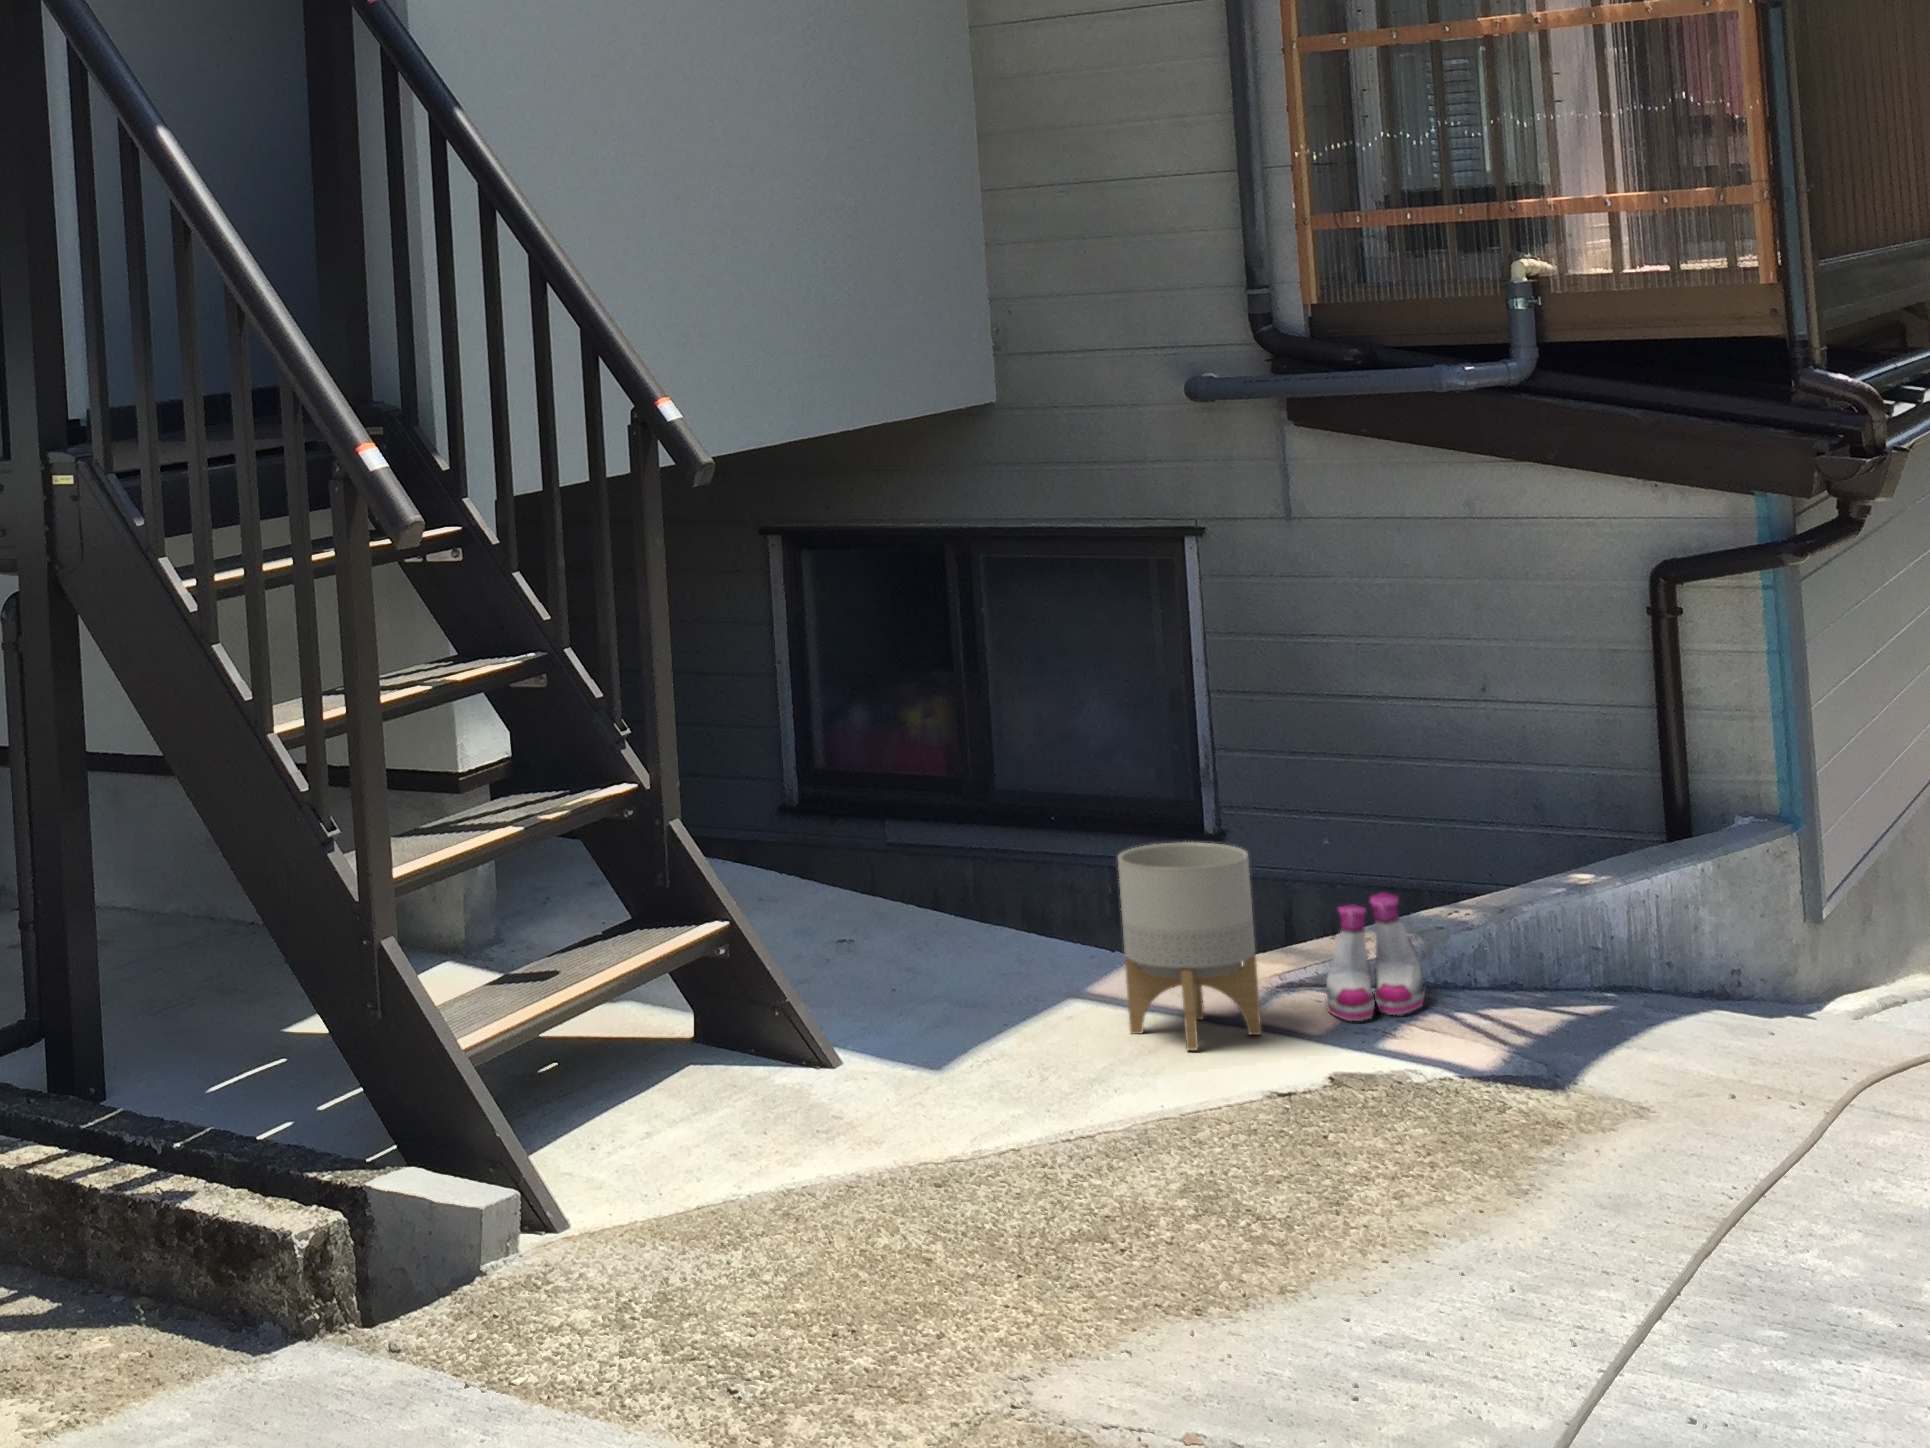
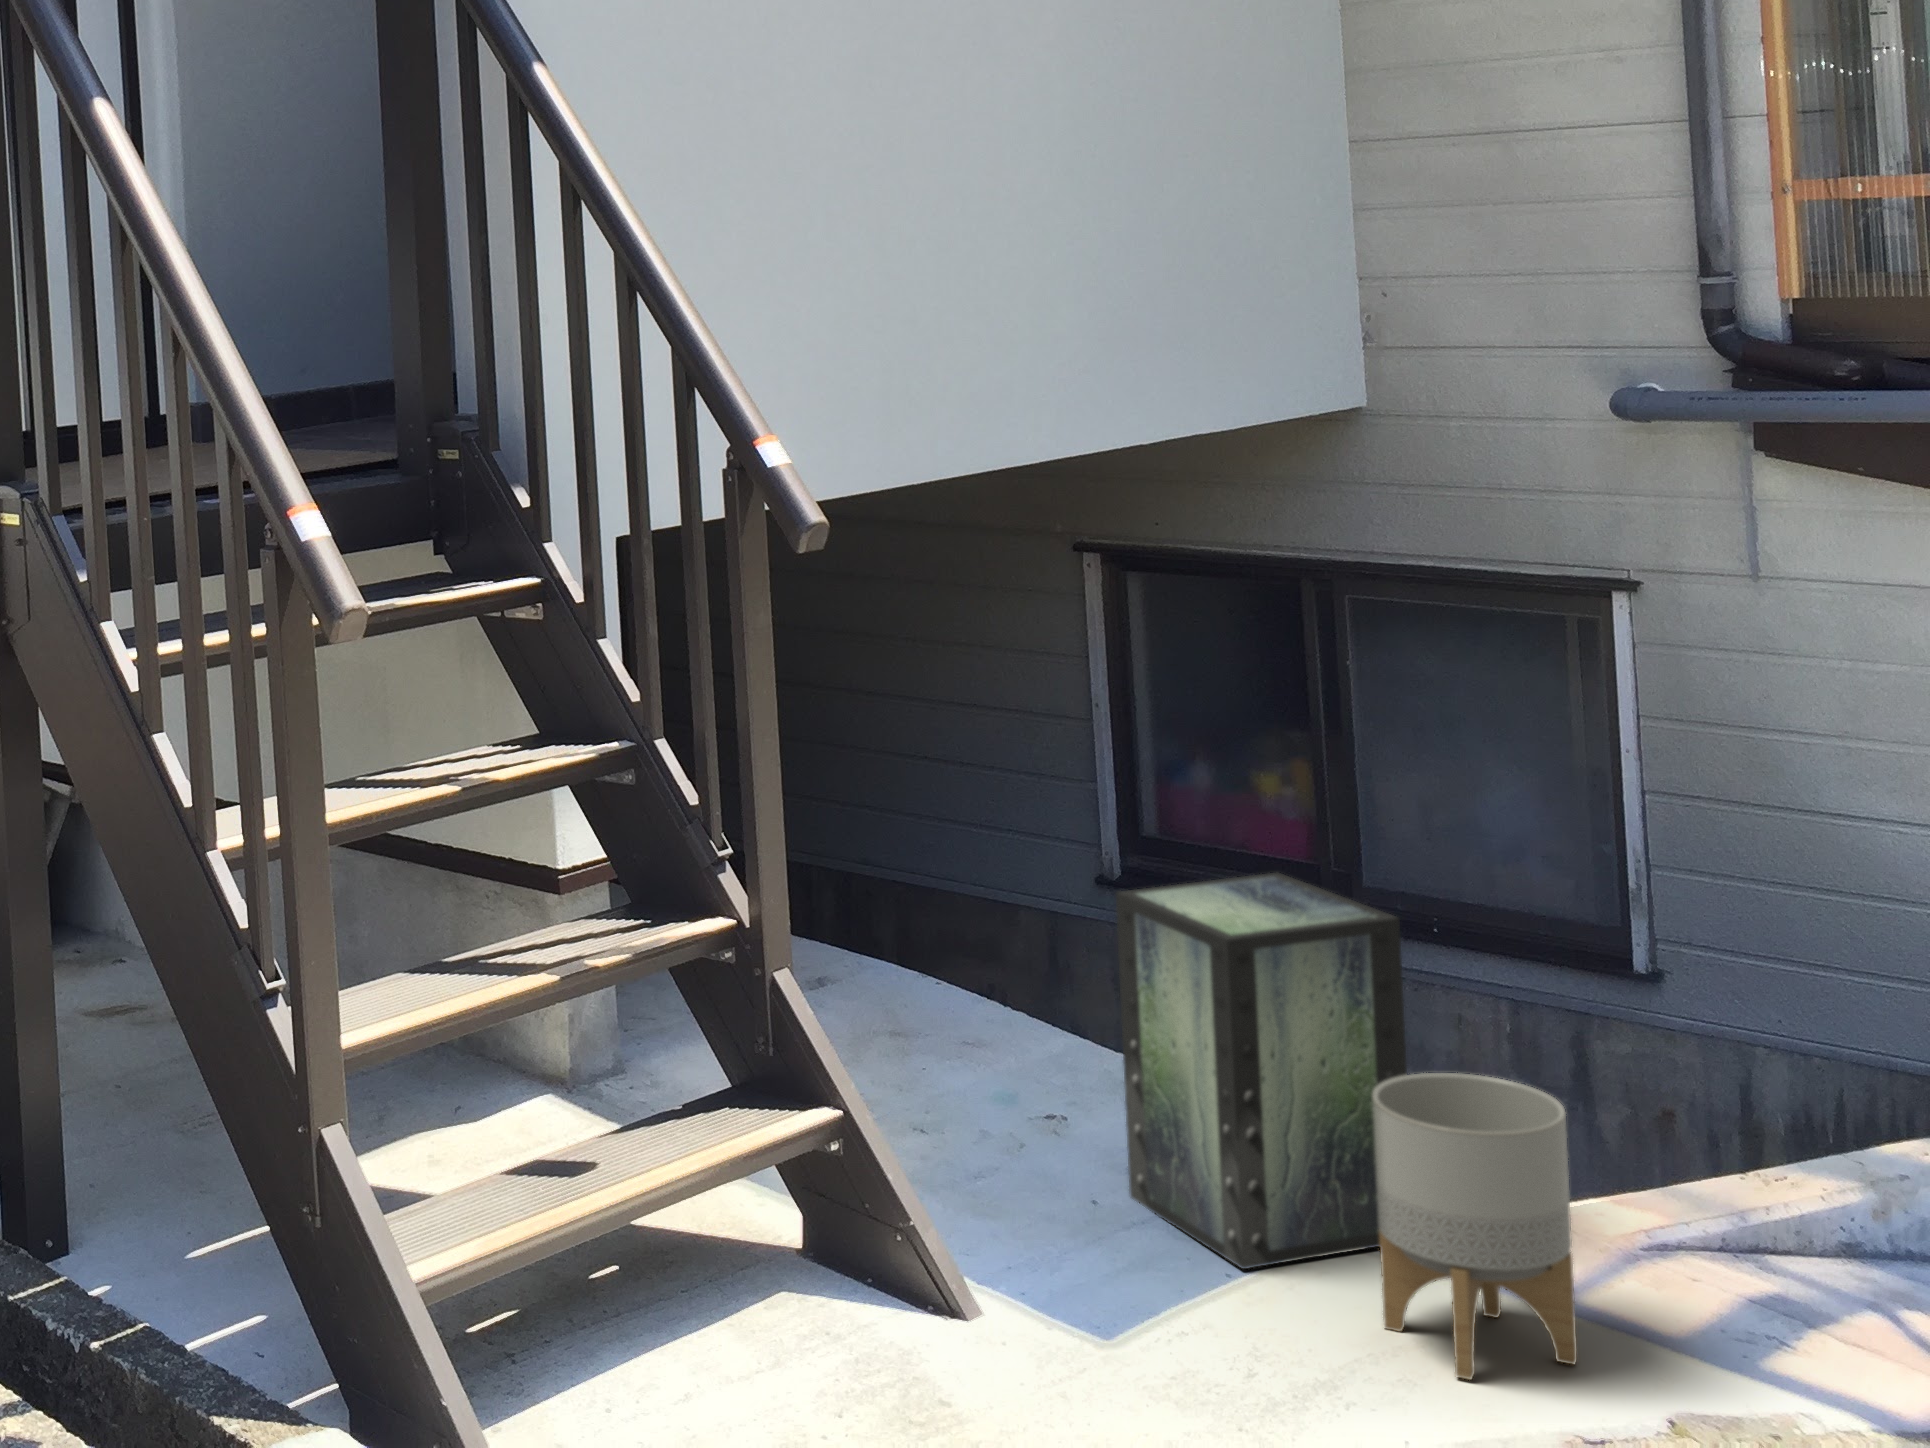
storage box: none [909,730,1134,1015] -> present [1116,873,1407,1269]
boots: present [1325,892,1425,1021] -> none [1685,1175,1846,1362]

